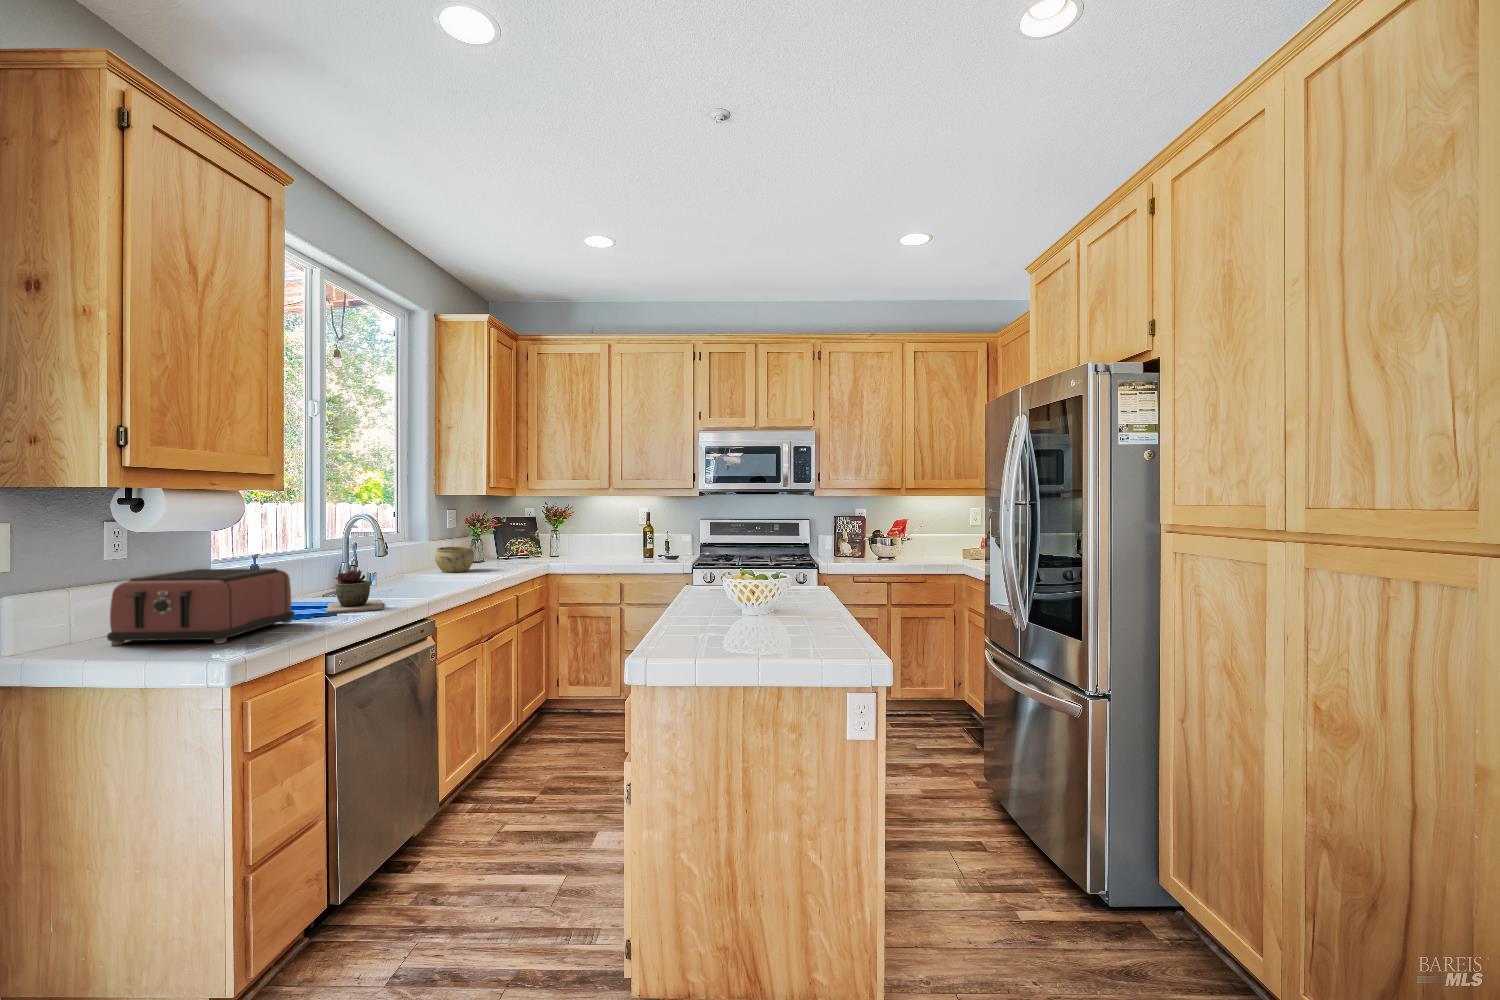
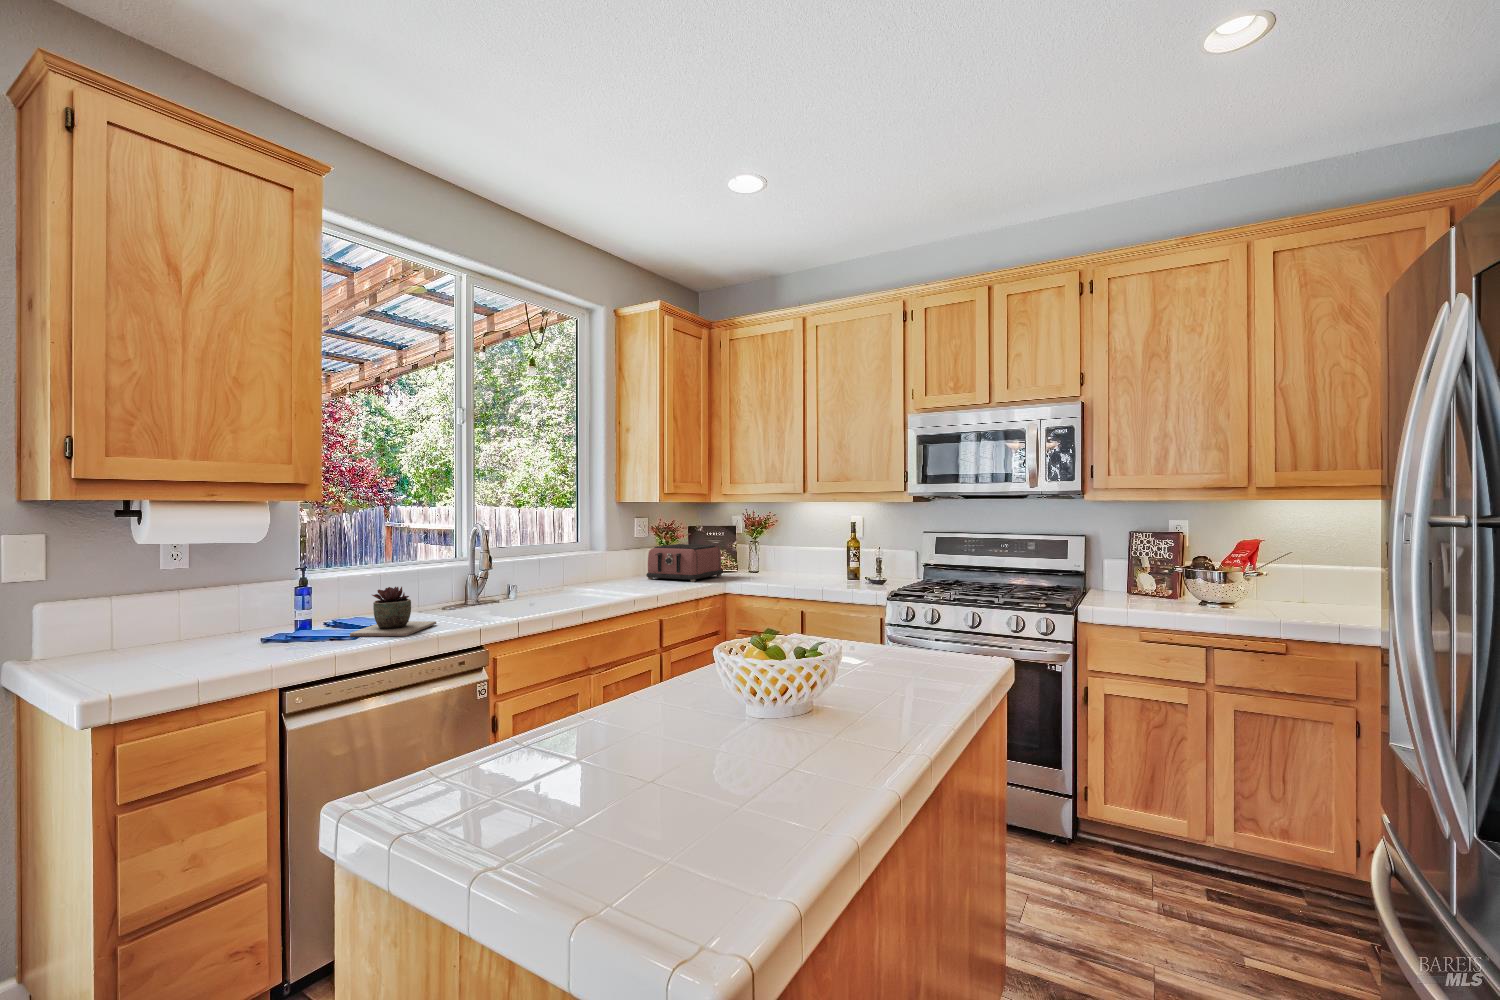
ceramic bowl: present [435,546,474,572] -> none [592,558,633,588]
toaster: present [107,568,294,645] -> present [646,544,723,582]

